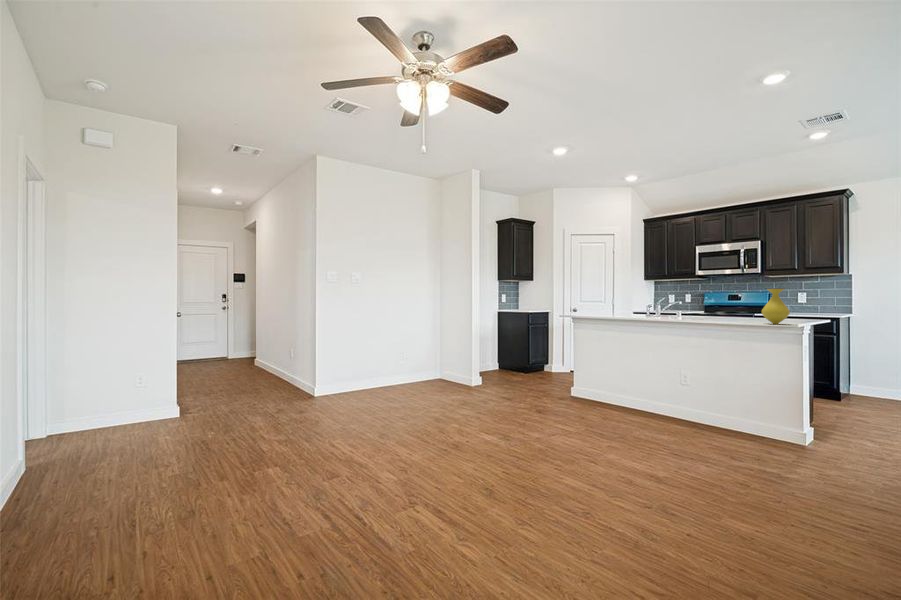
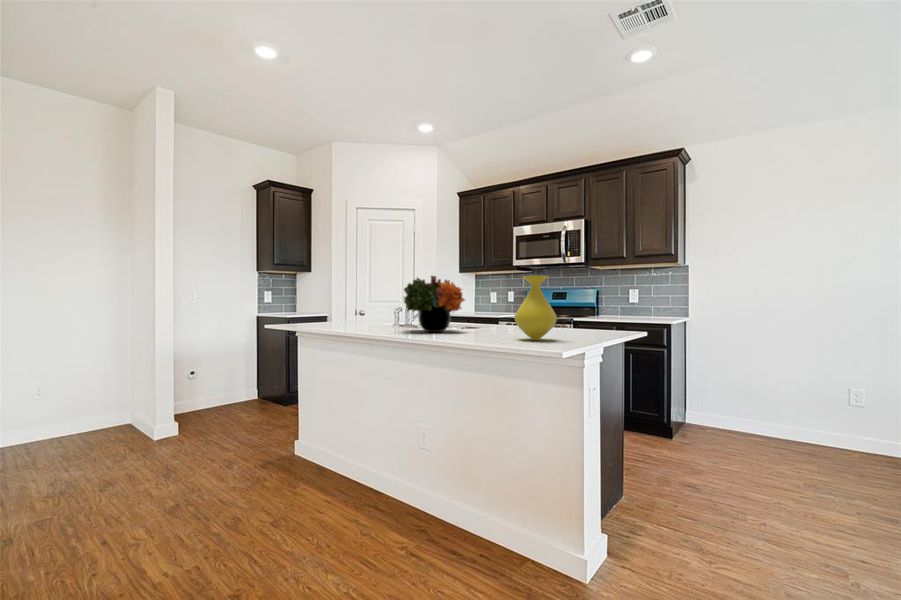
flower arrangement: none [674,287,717,320] -> present [404,276,465,332]

